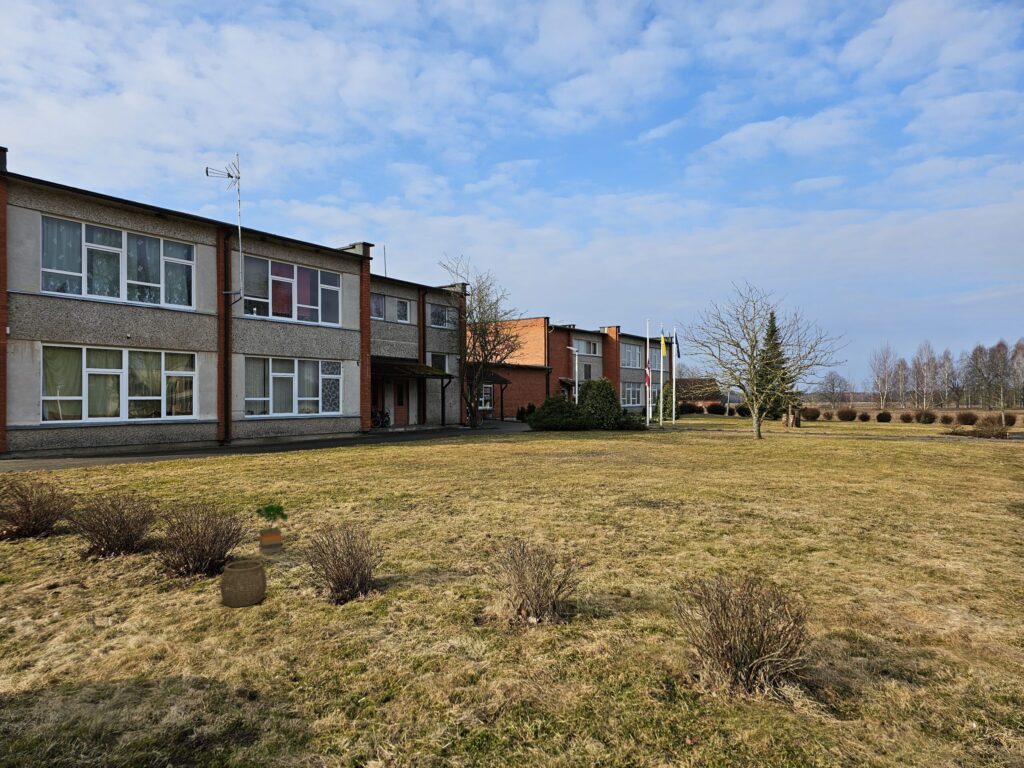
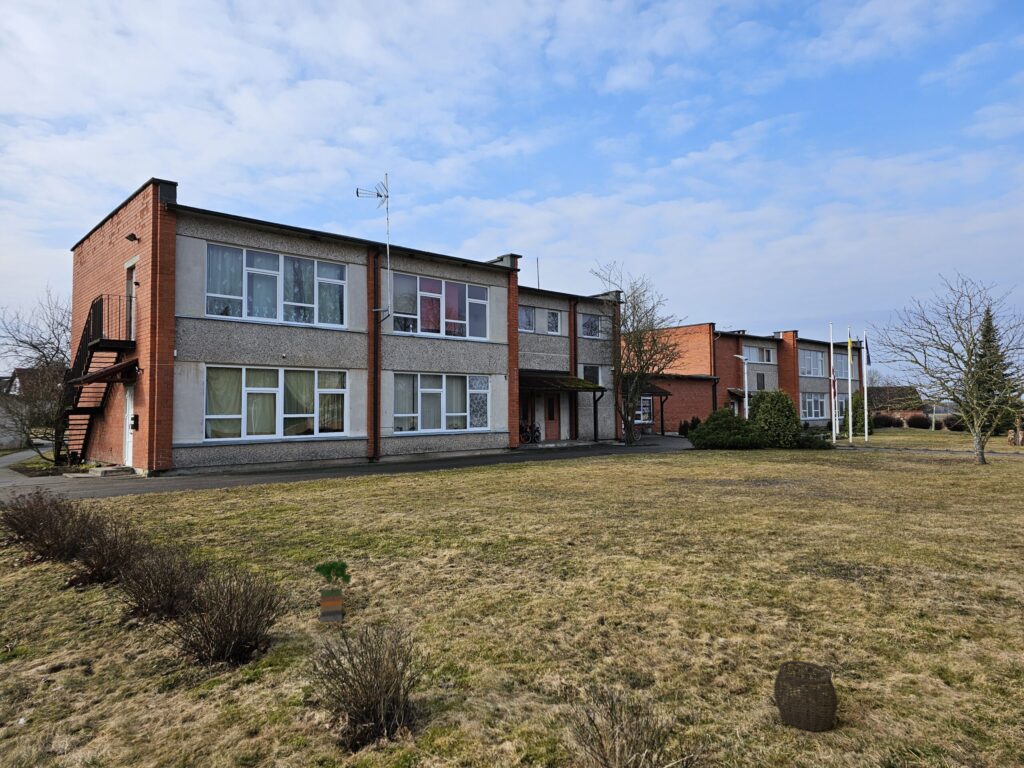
woven basket: present [220,560,267,607] -> present [774,661,838,731]

